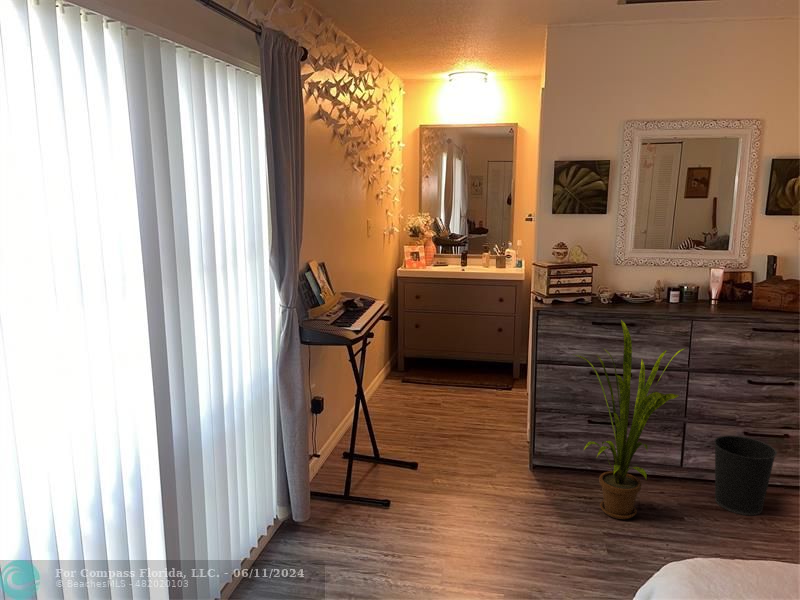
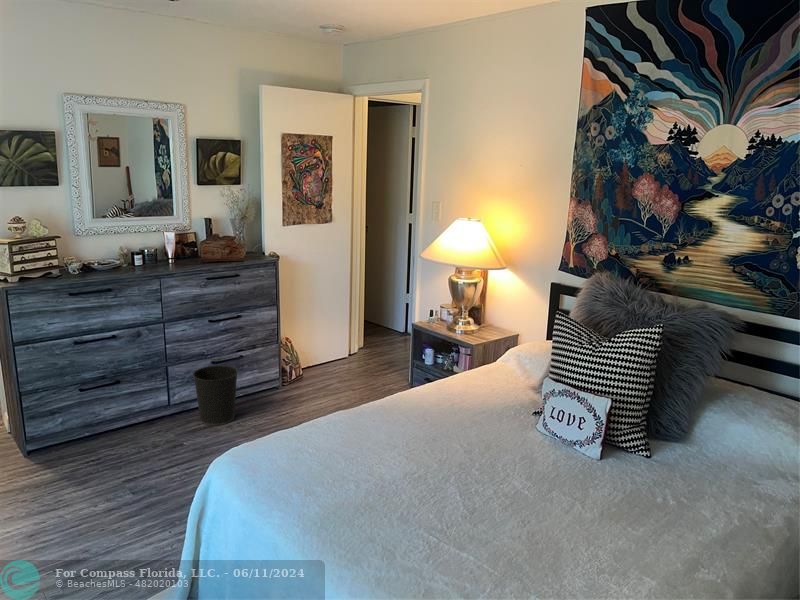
house plant: present [573,320,685,519] -> none [56,287,168,466]

